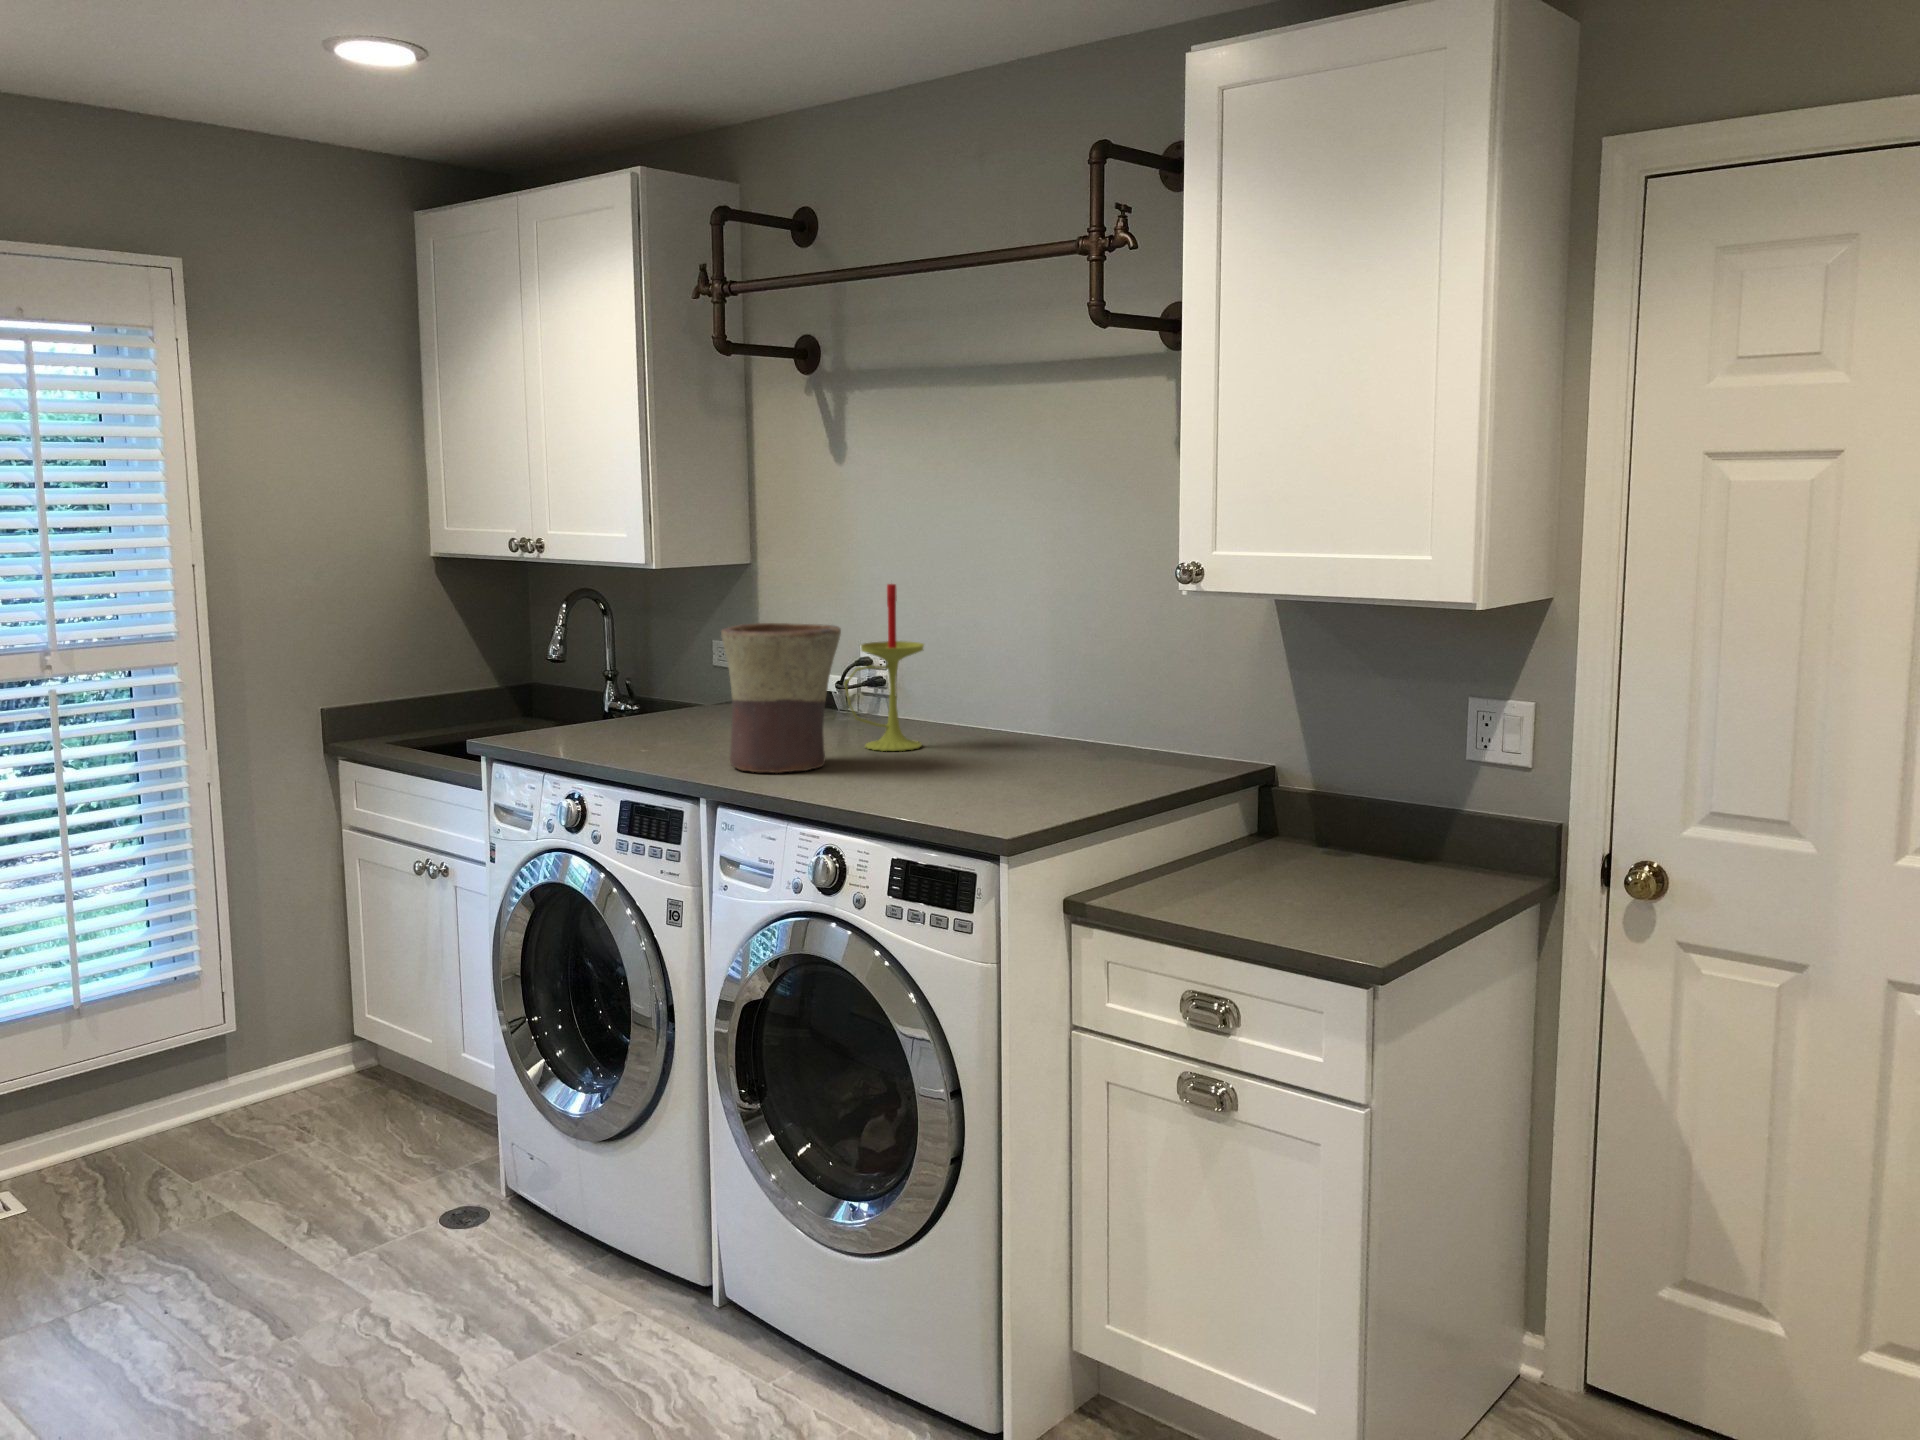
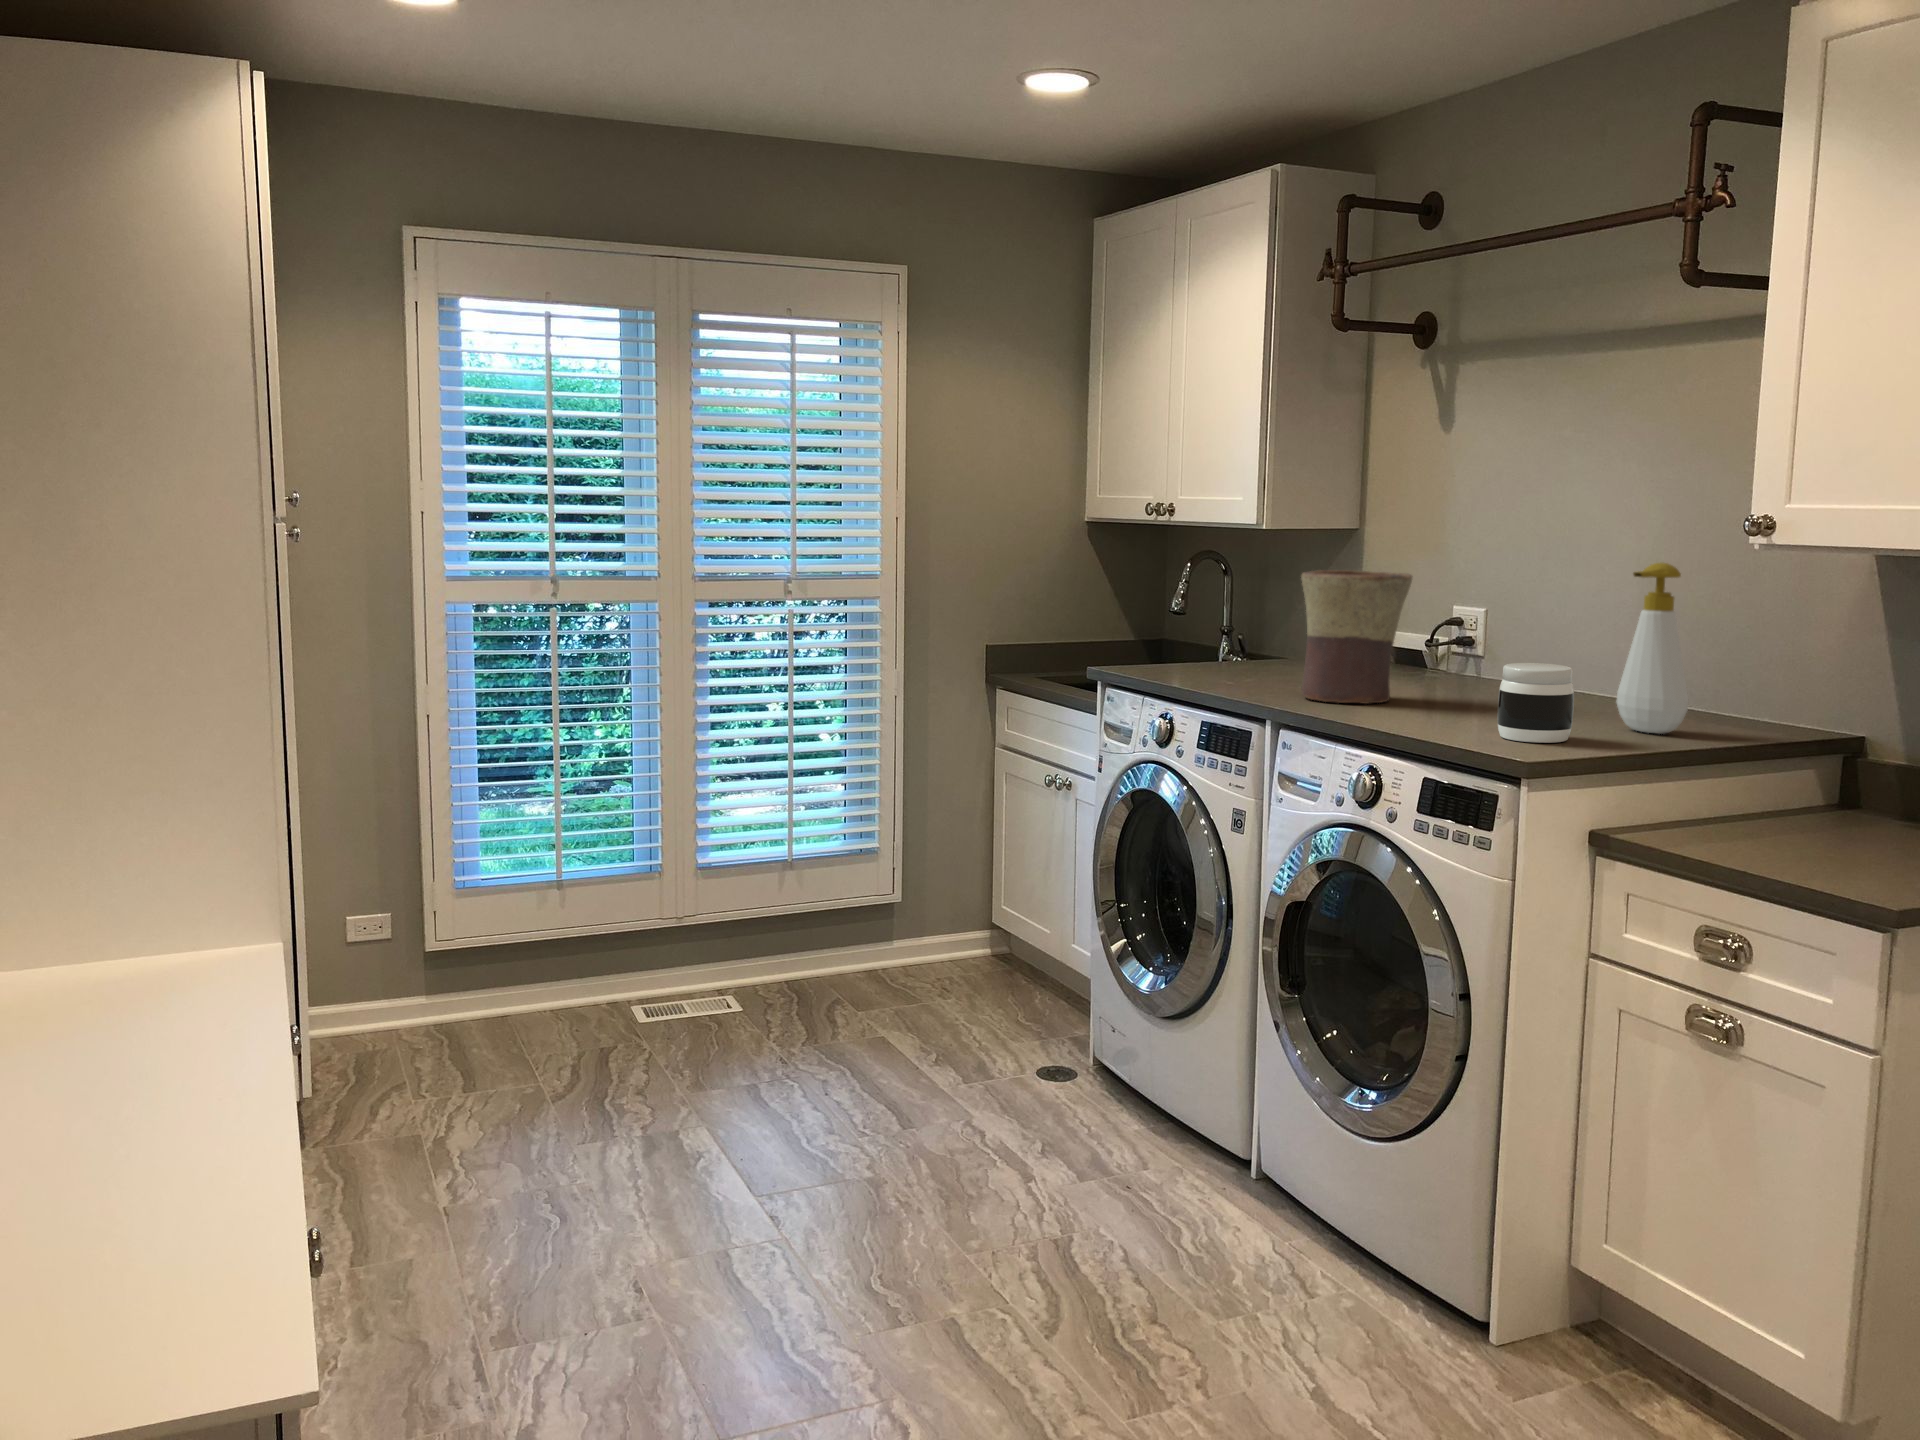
candle: present [844,584,924,751] -> none [1419,536,1502,697]
soap bottle: none [1063,610,1133,785] -> present [1617,563,1688,734]
jar: none [959,723,1034,811] -> present [1497,663,1574,743]

